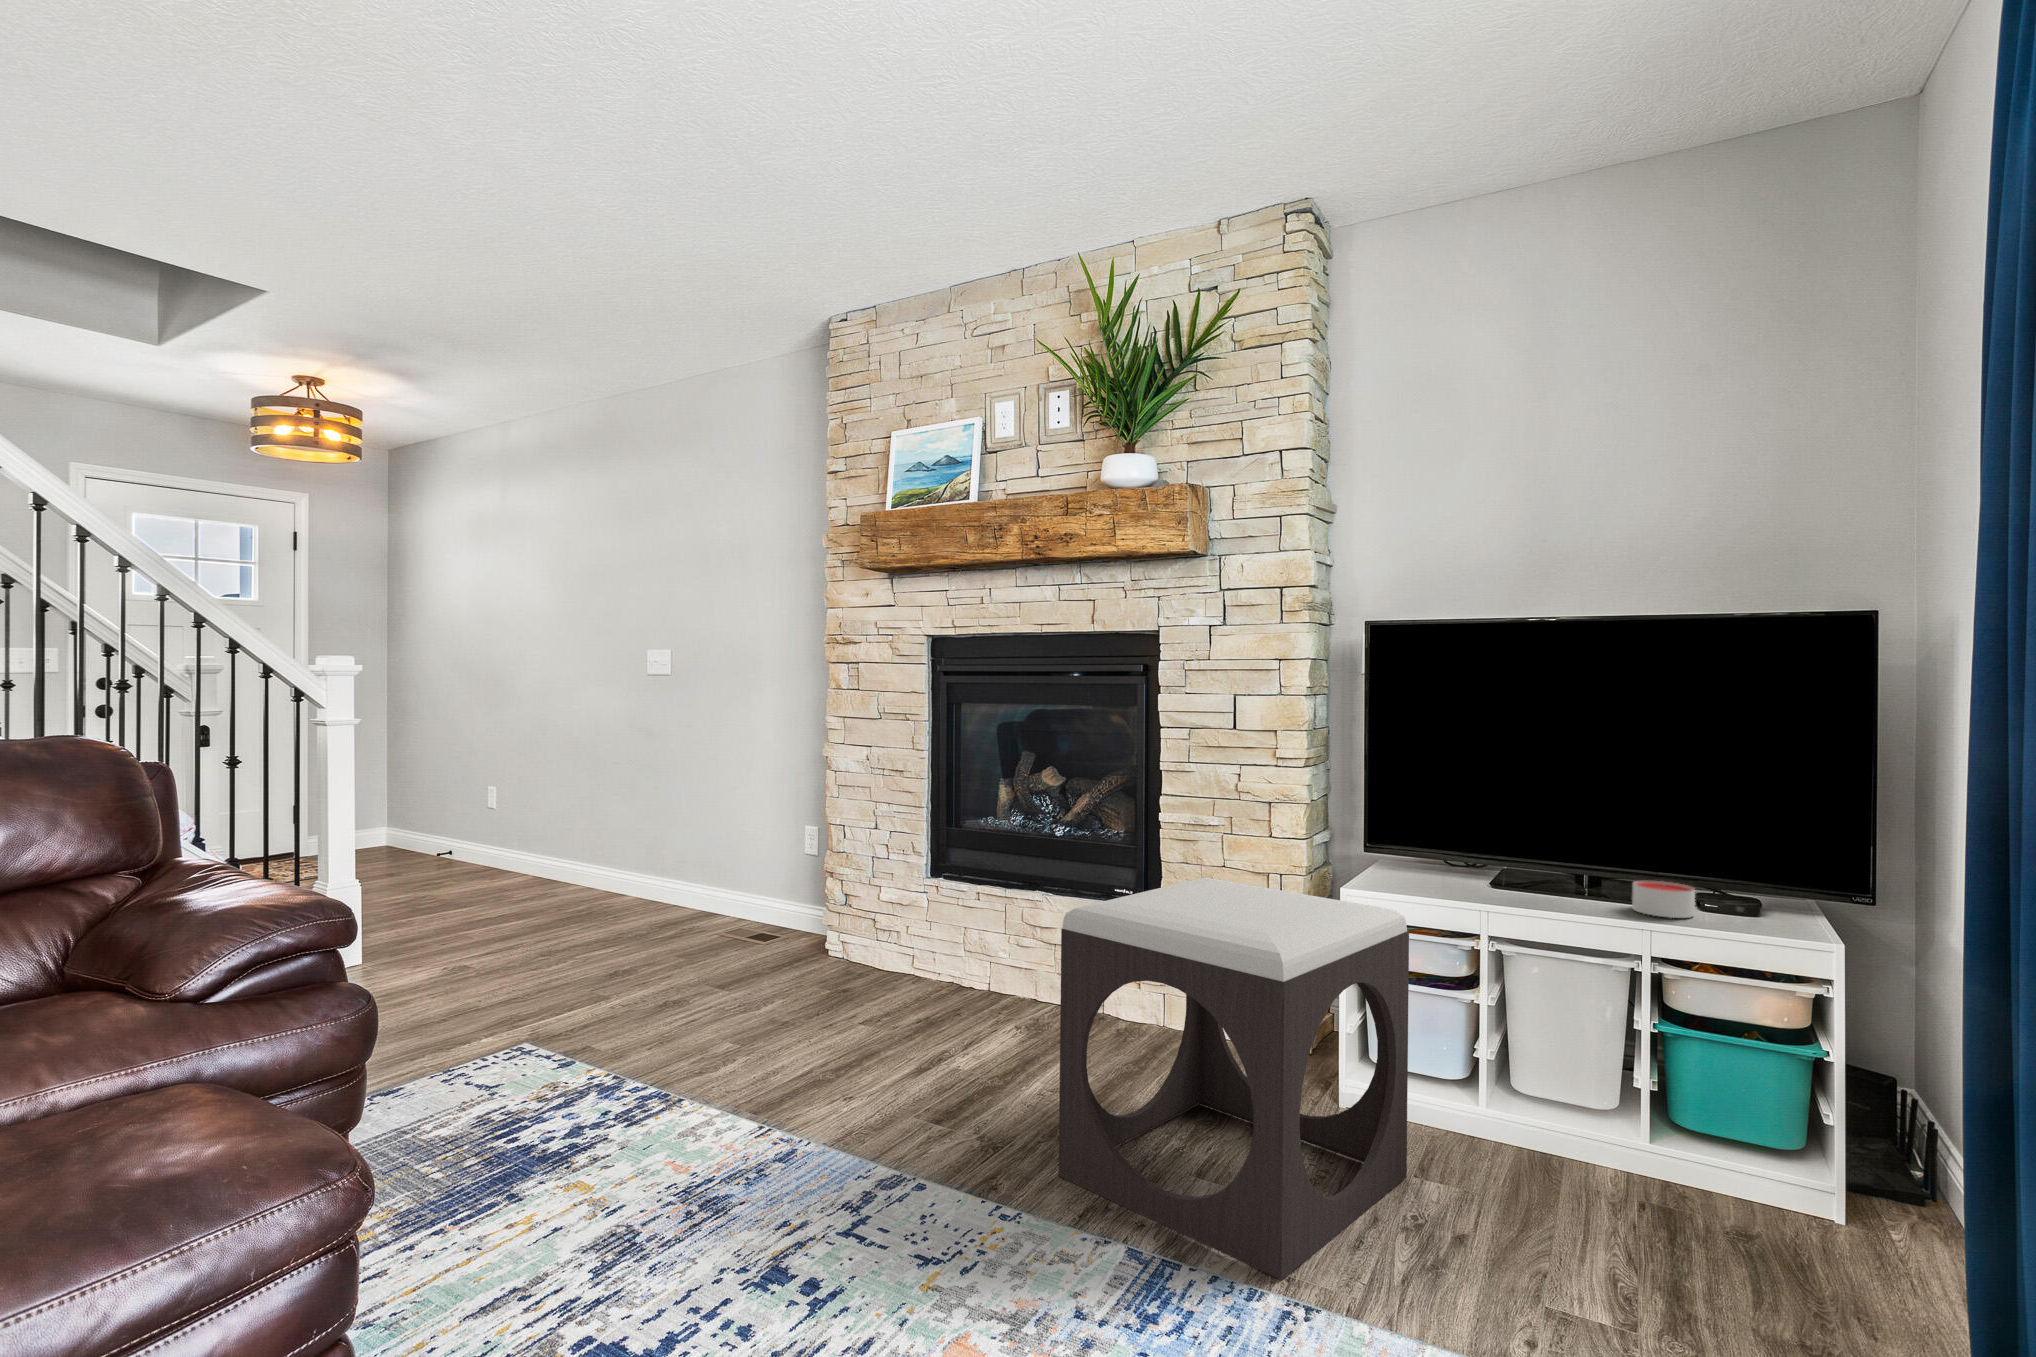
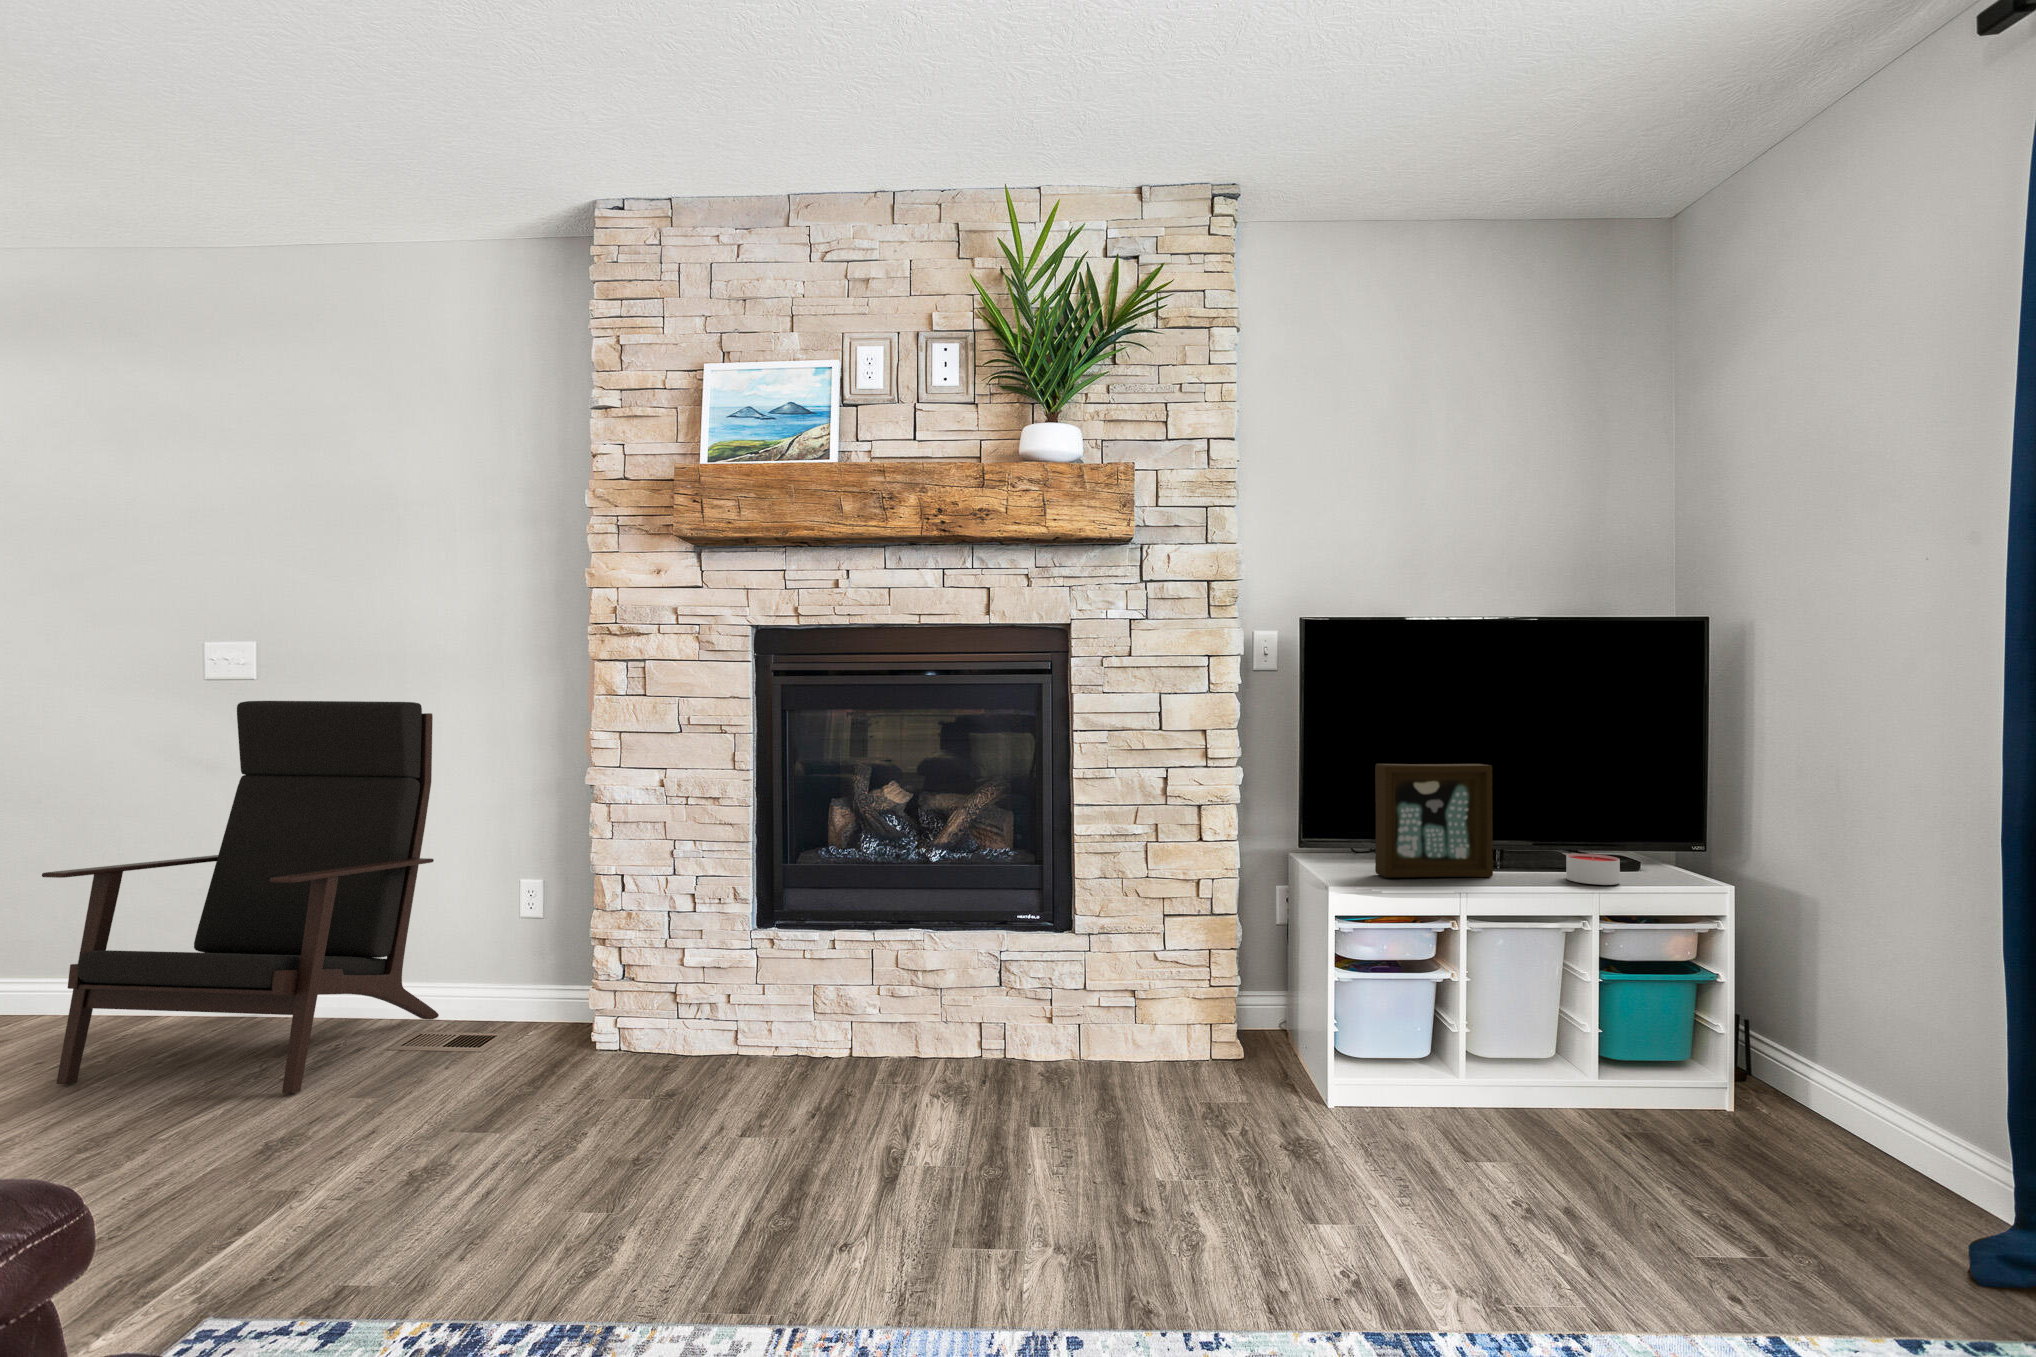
lounge chair: none [538,692,761,951] -> present [42,701,439,1093]
picture frame: none [1418,769,1548,896] -> present [1375,764,1493,878]
footstool: present [1059,877,1409,1280] -> none [1198,892,1523,1316]

